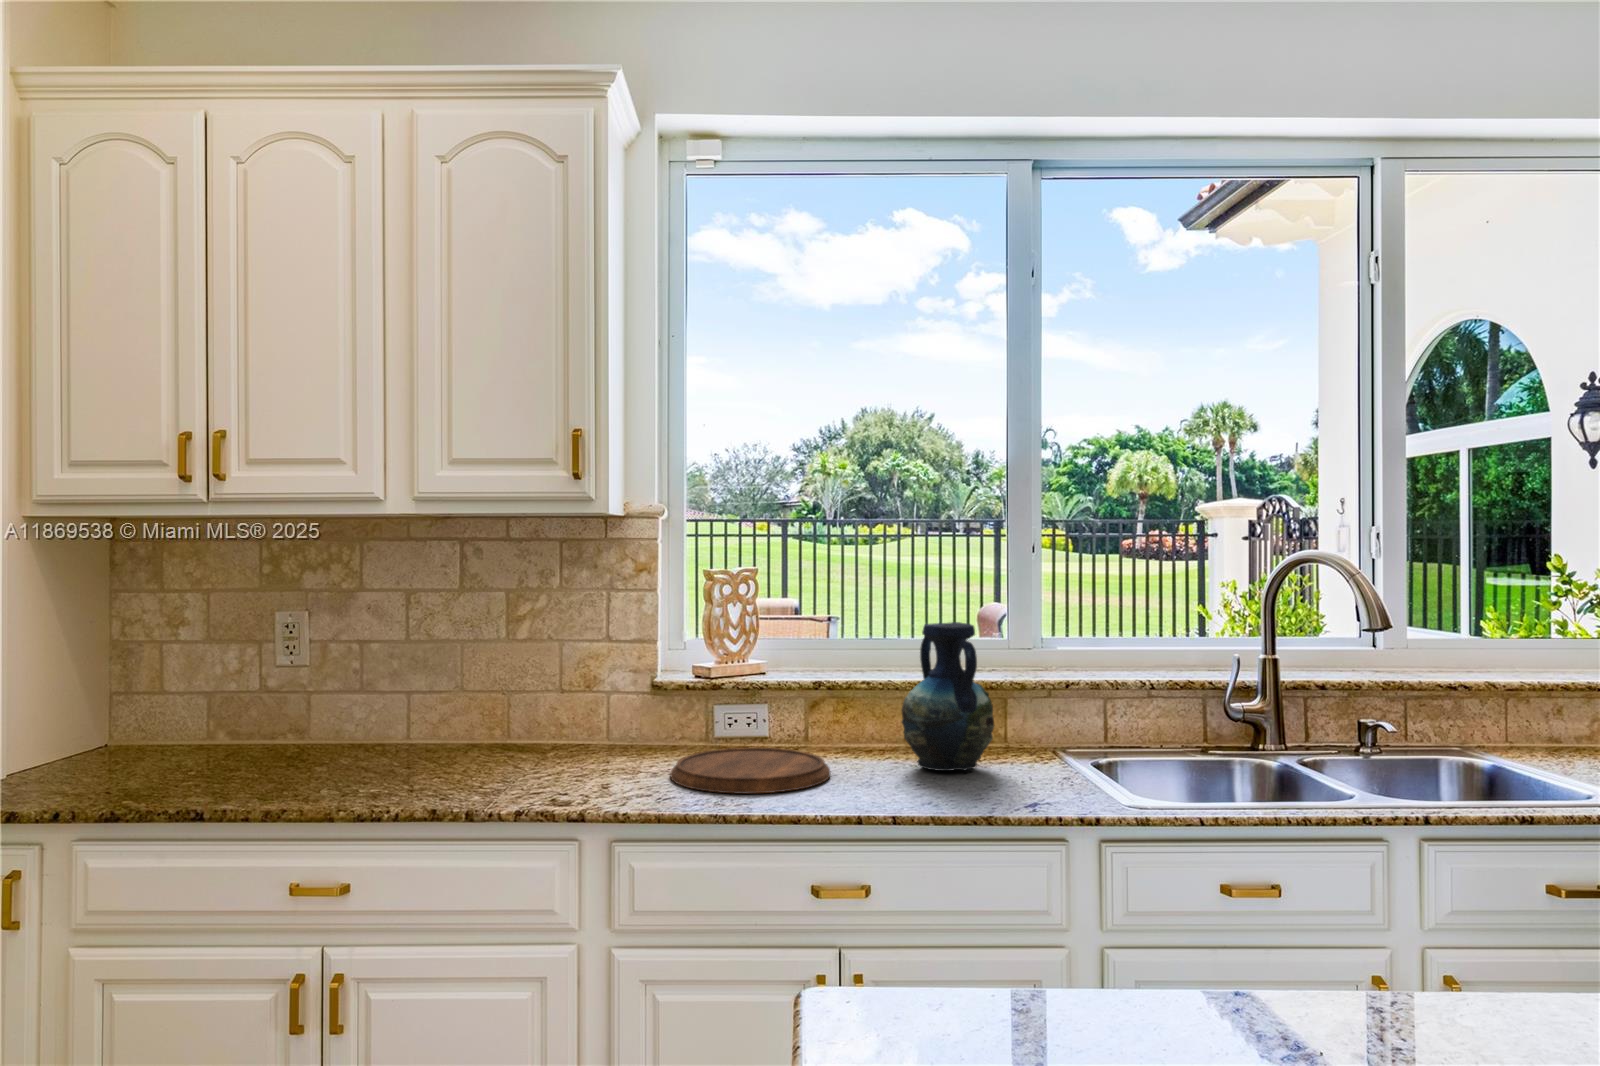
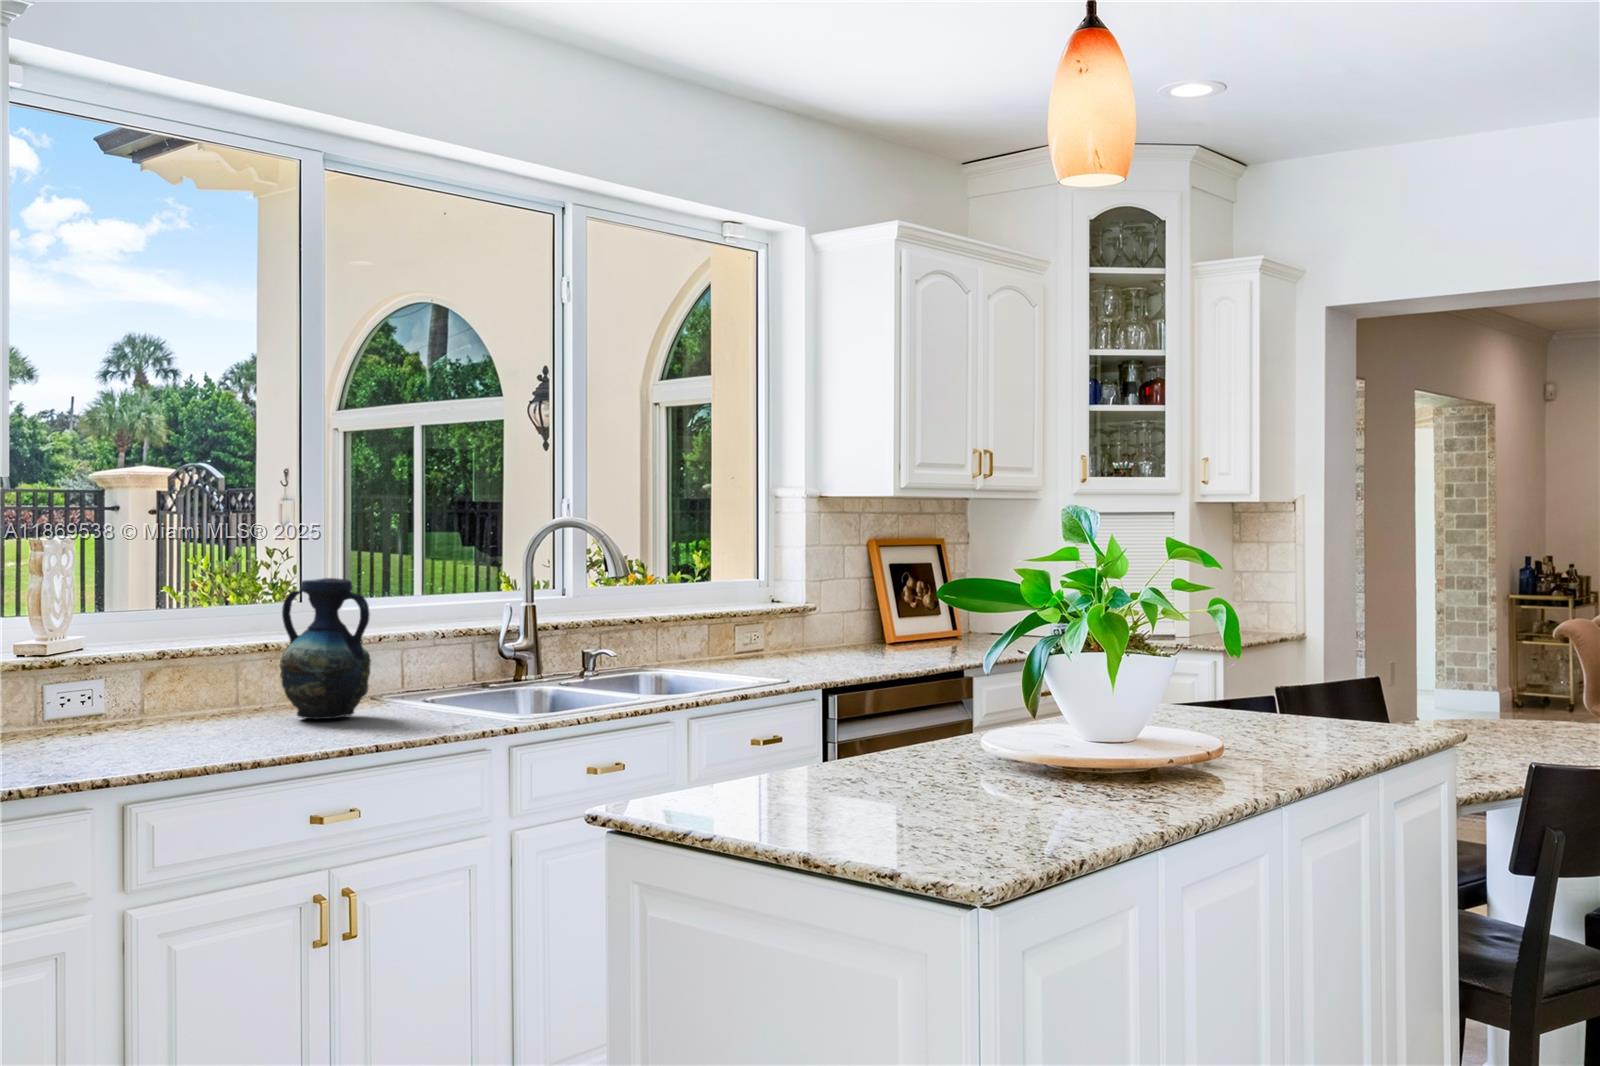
cutting board: present [670,748,831,794] -> none [80,718,256,754]

